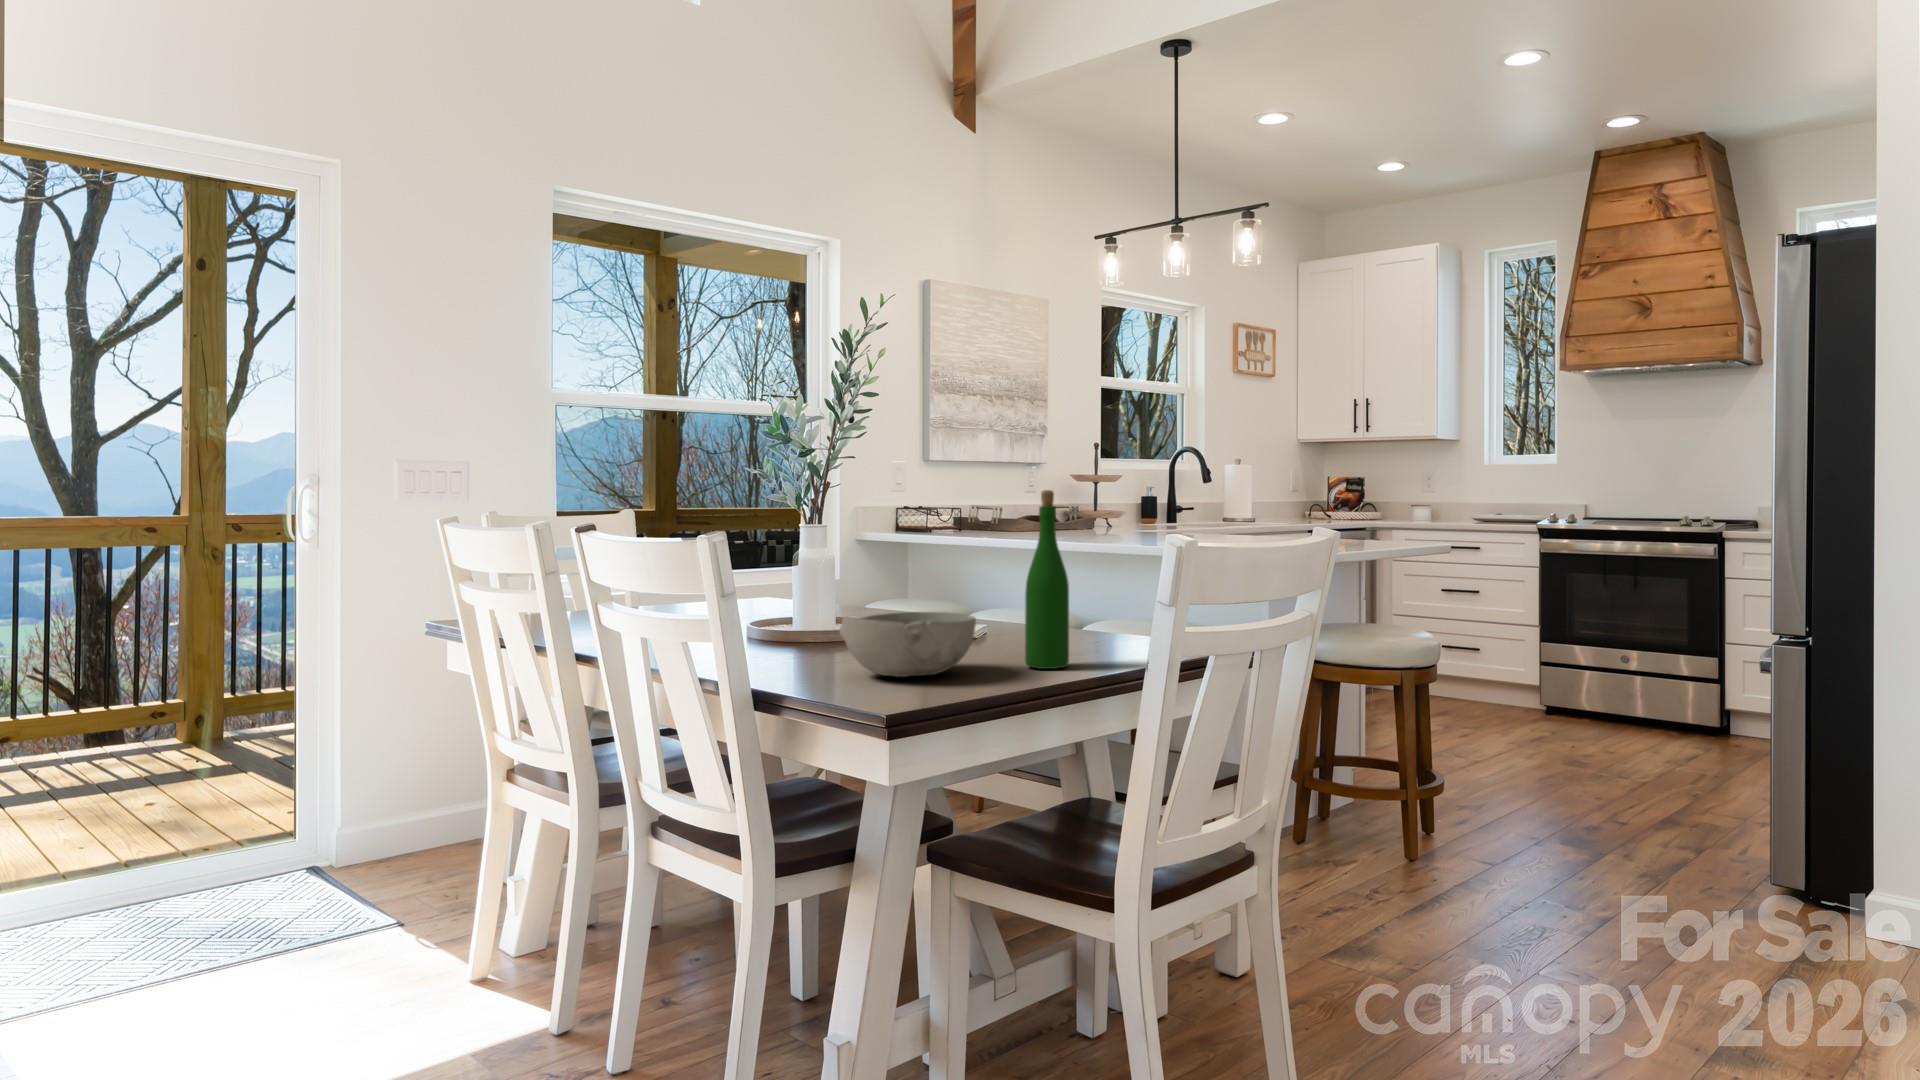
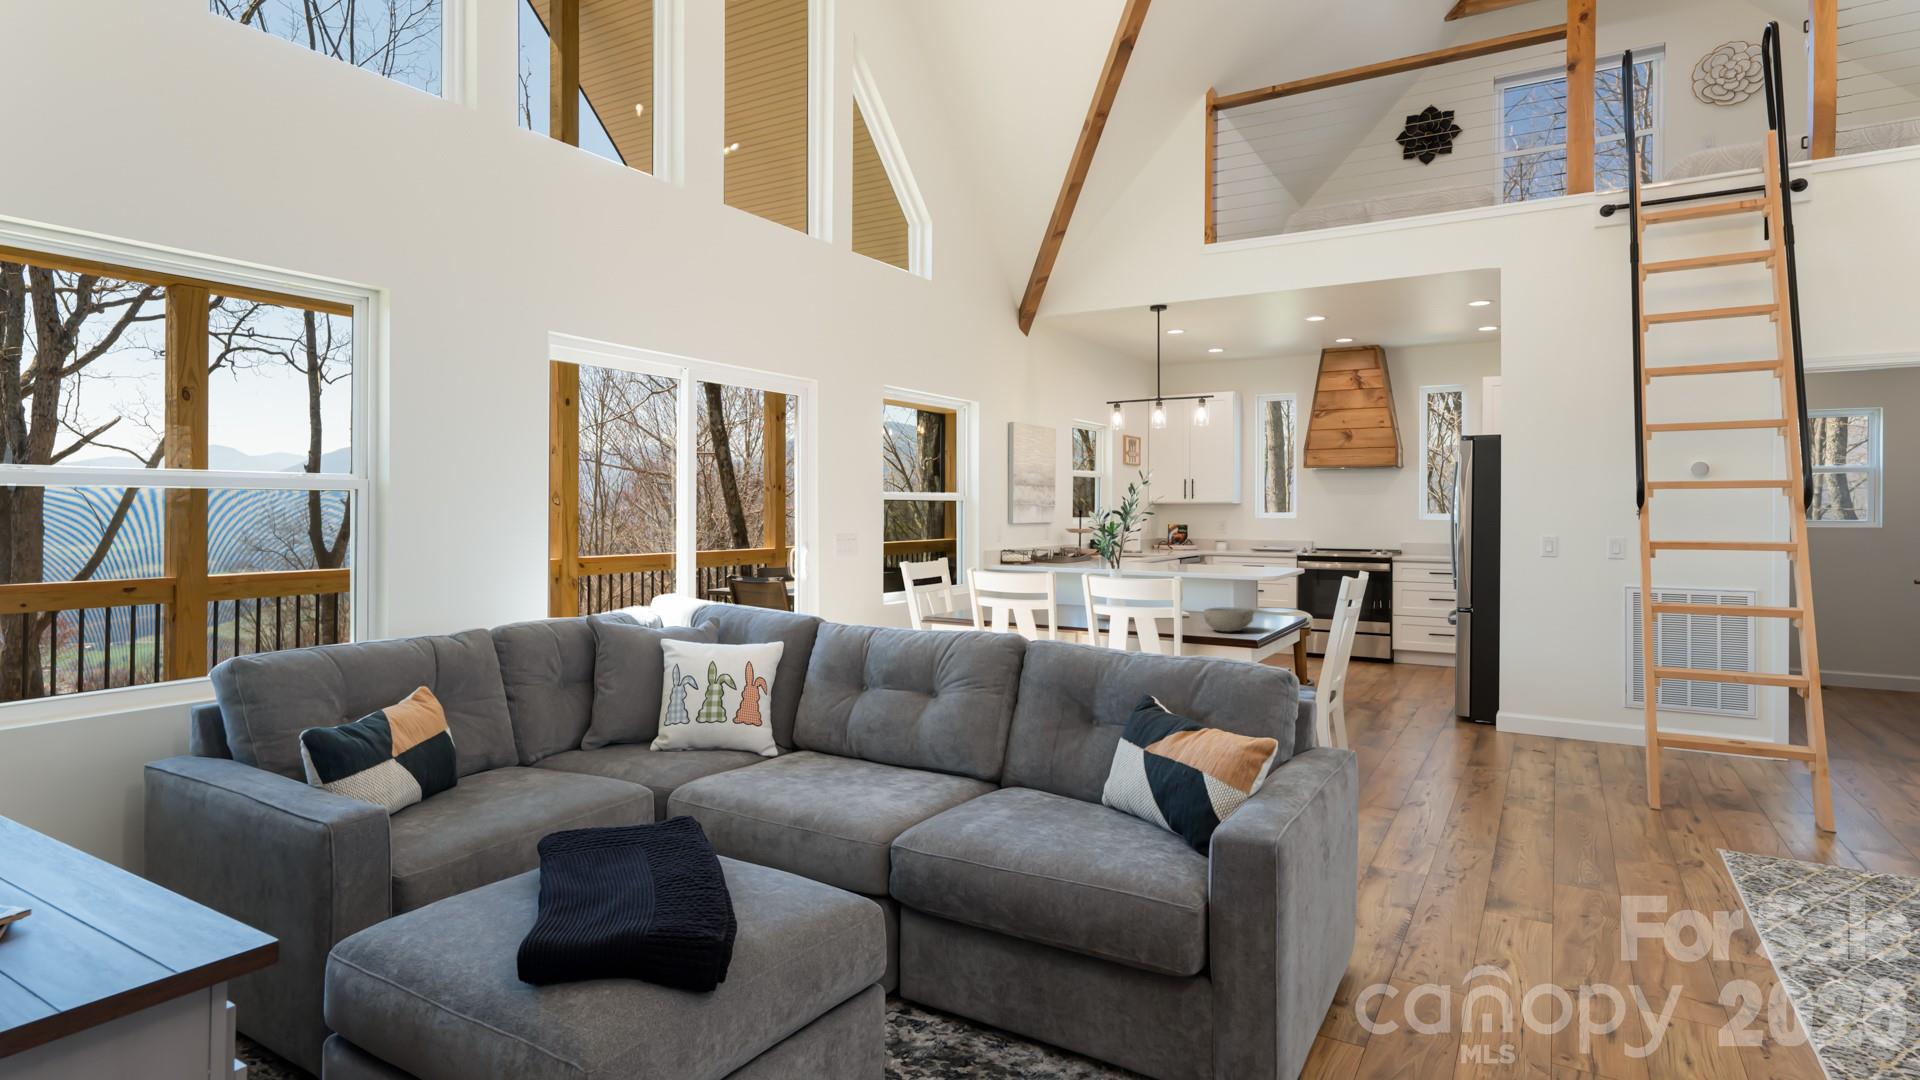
wine bottle: present [1025,490,1069,669] -> none [1258,561,1276,627]

